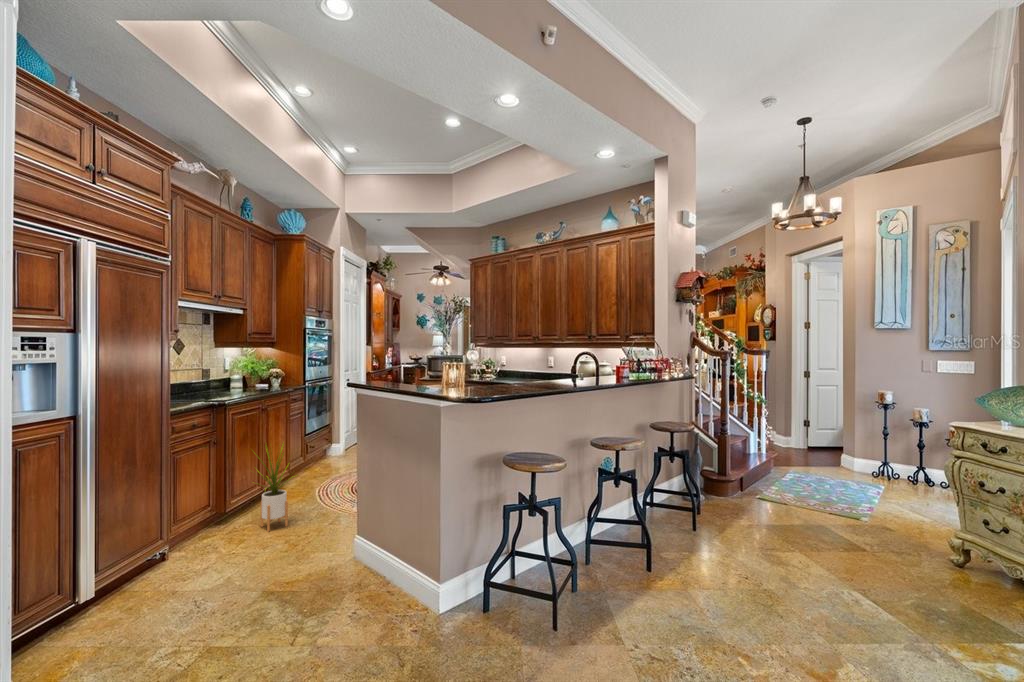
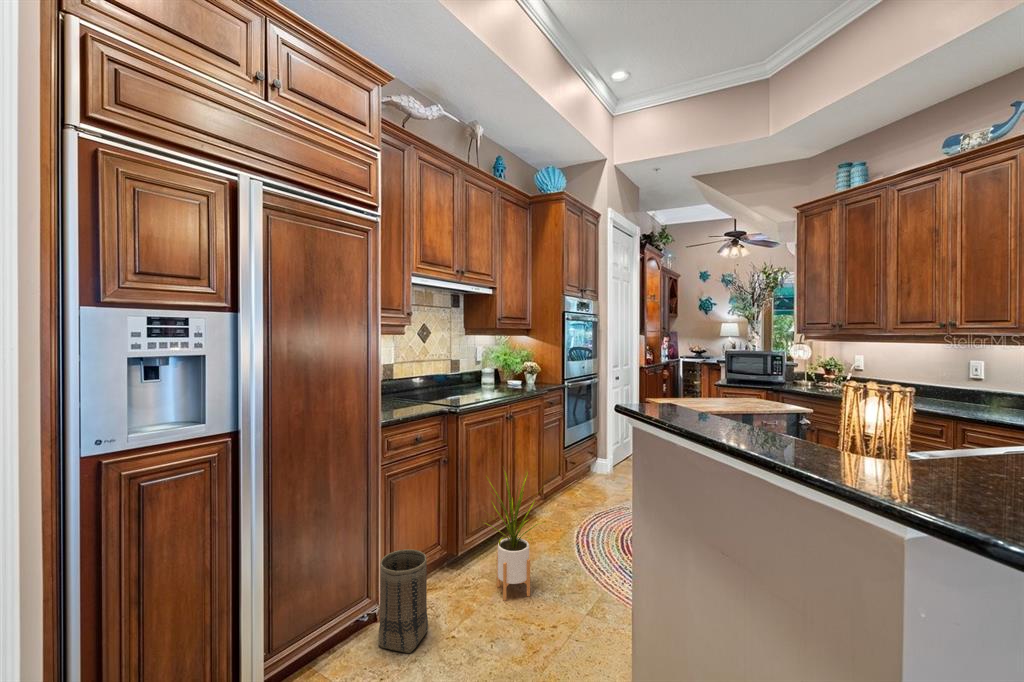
basket: none [172,501,212,571] -> present [378,549,428,653]

